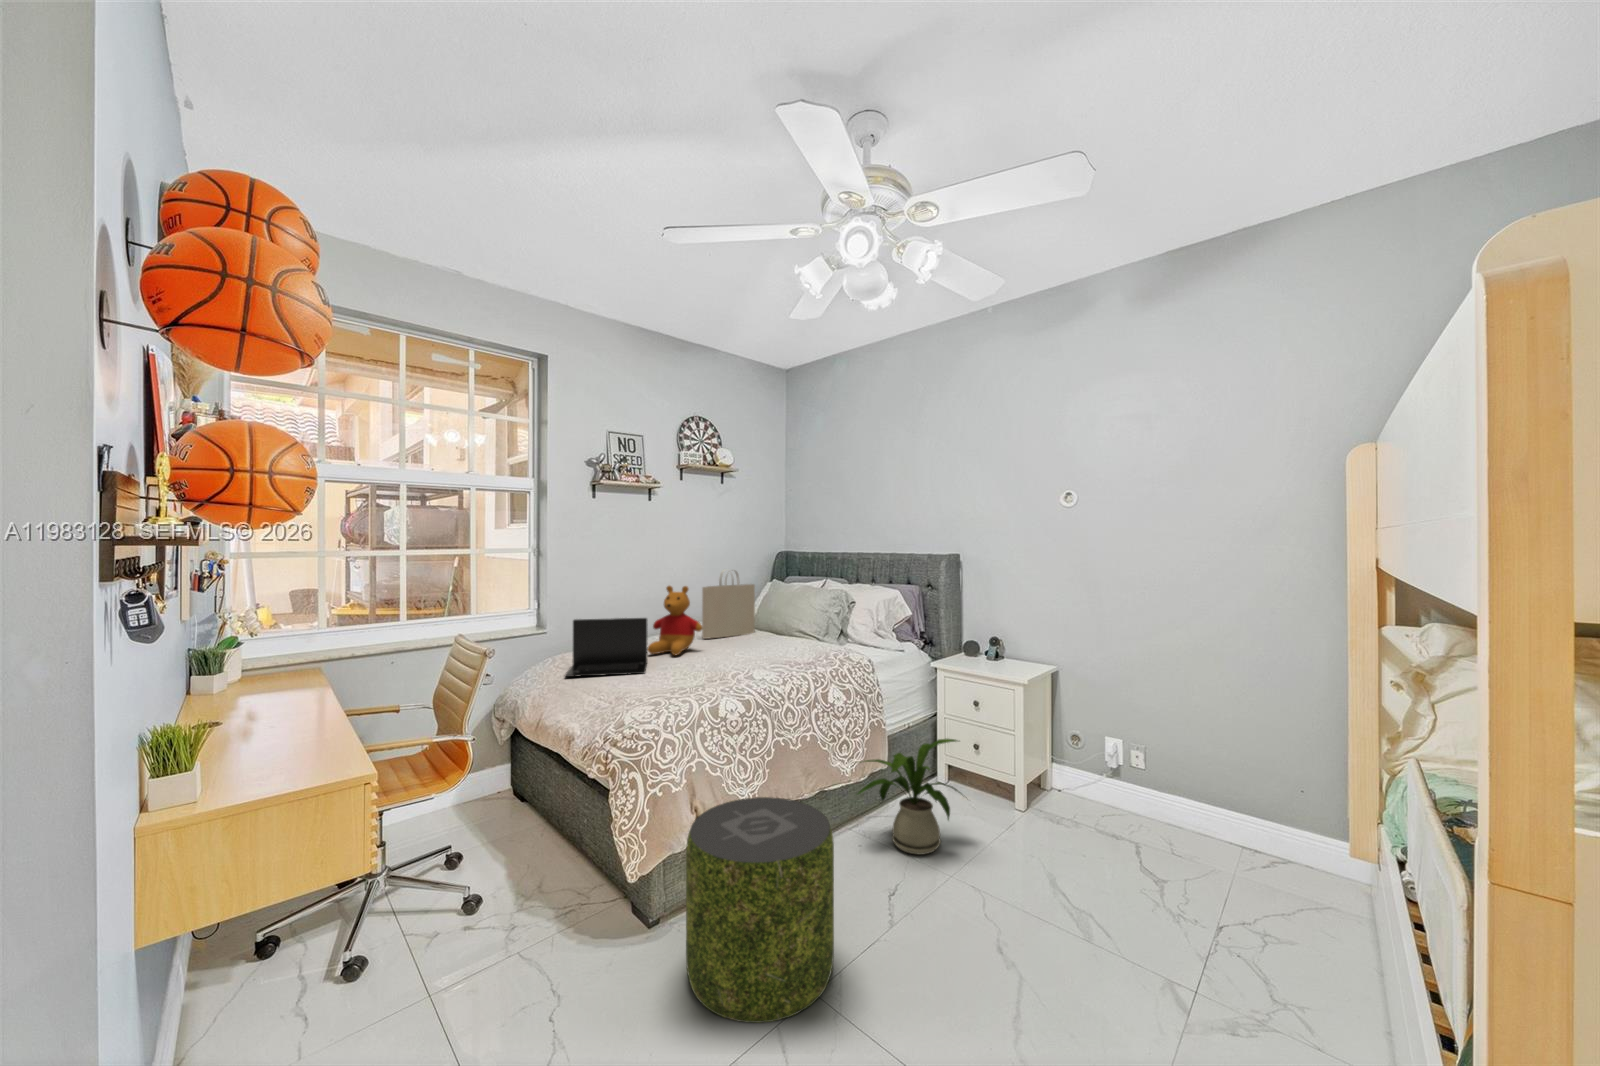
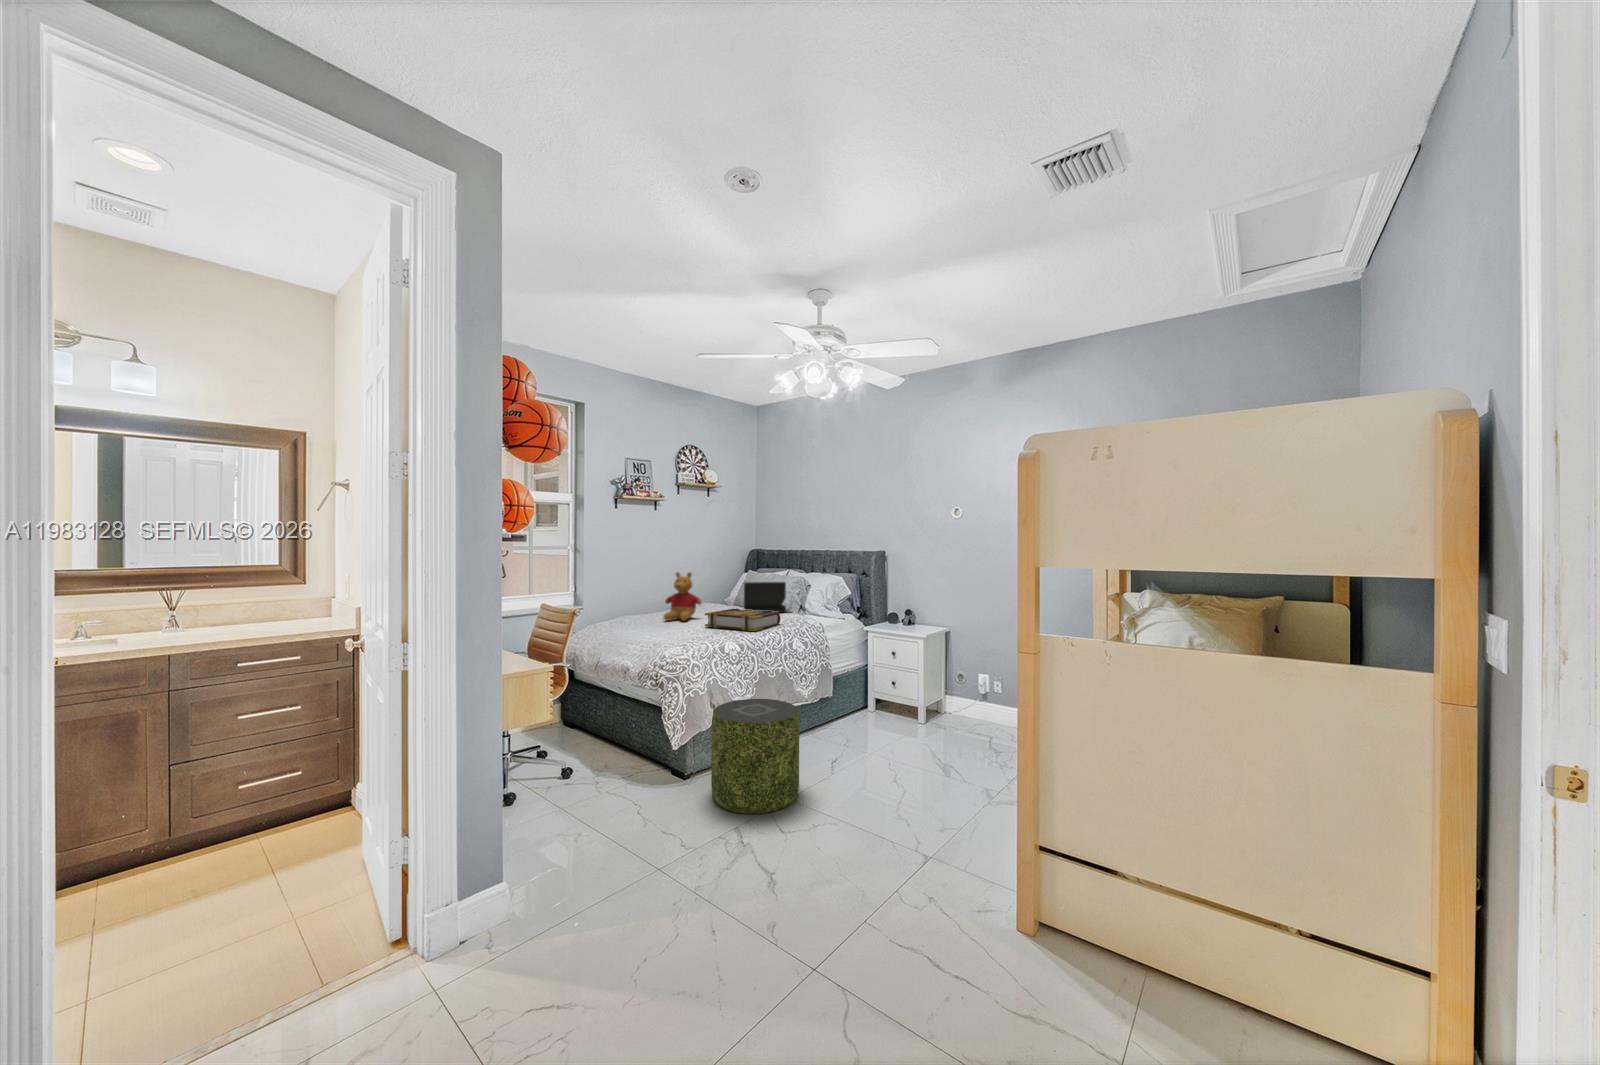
tote bag: present [702,570,755,639] -> none [699,561,736,612]
laptop: present [565,618,647,677] -> present [744,582,792,613]
book: none [700,639,811,677] -> present [705,609,781,631]
house plant: present [857,739,957,855] -> none [809,670,886,745]

